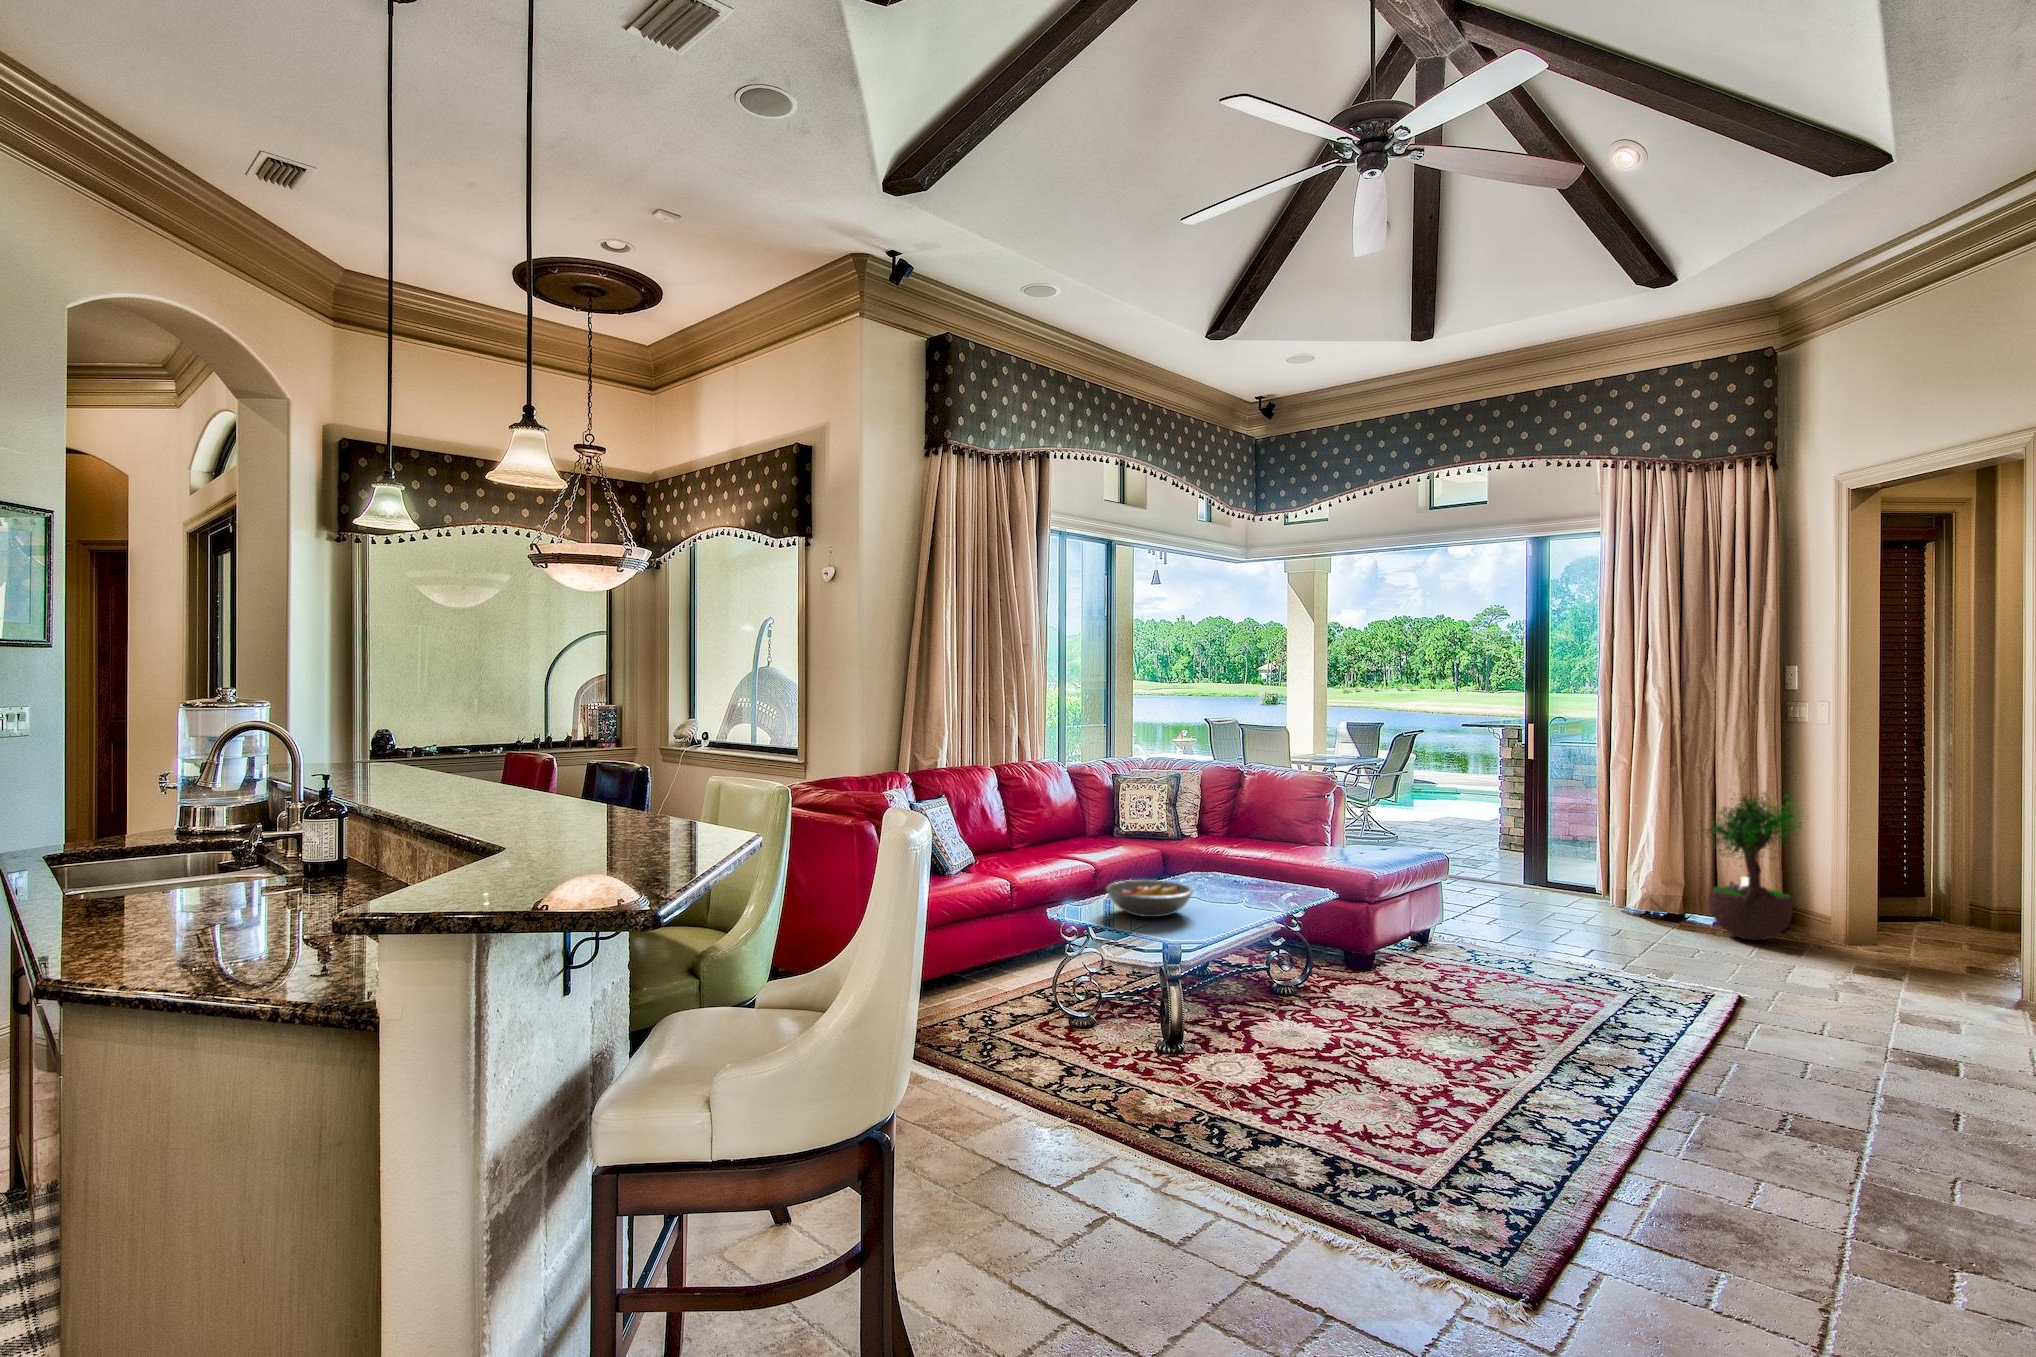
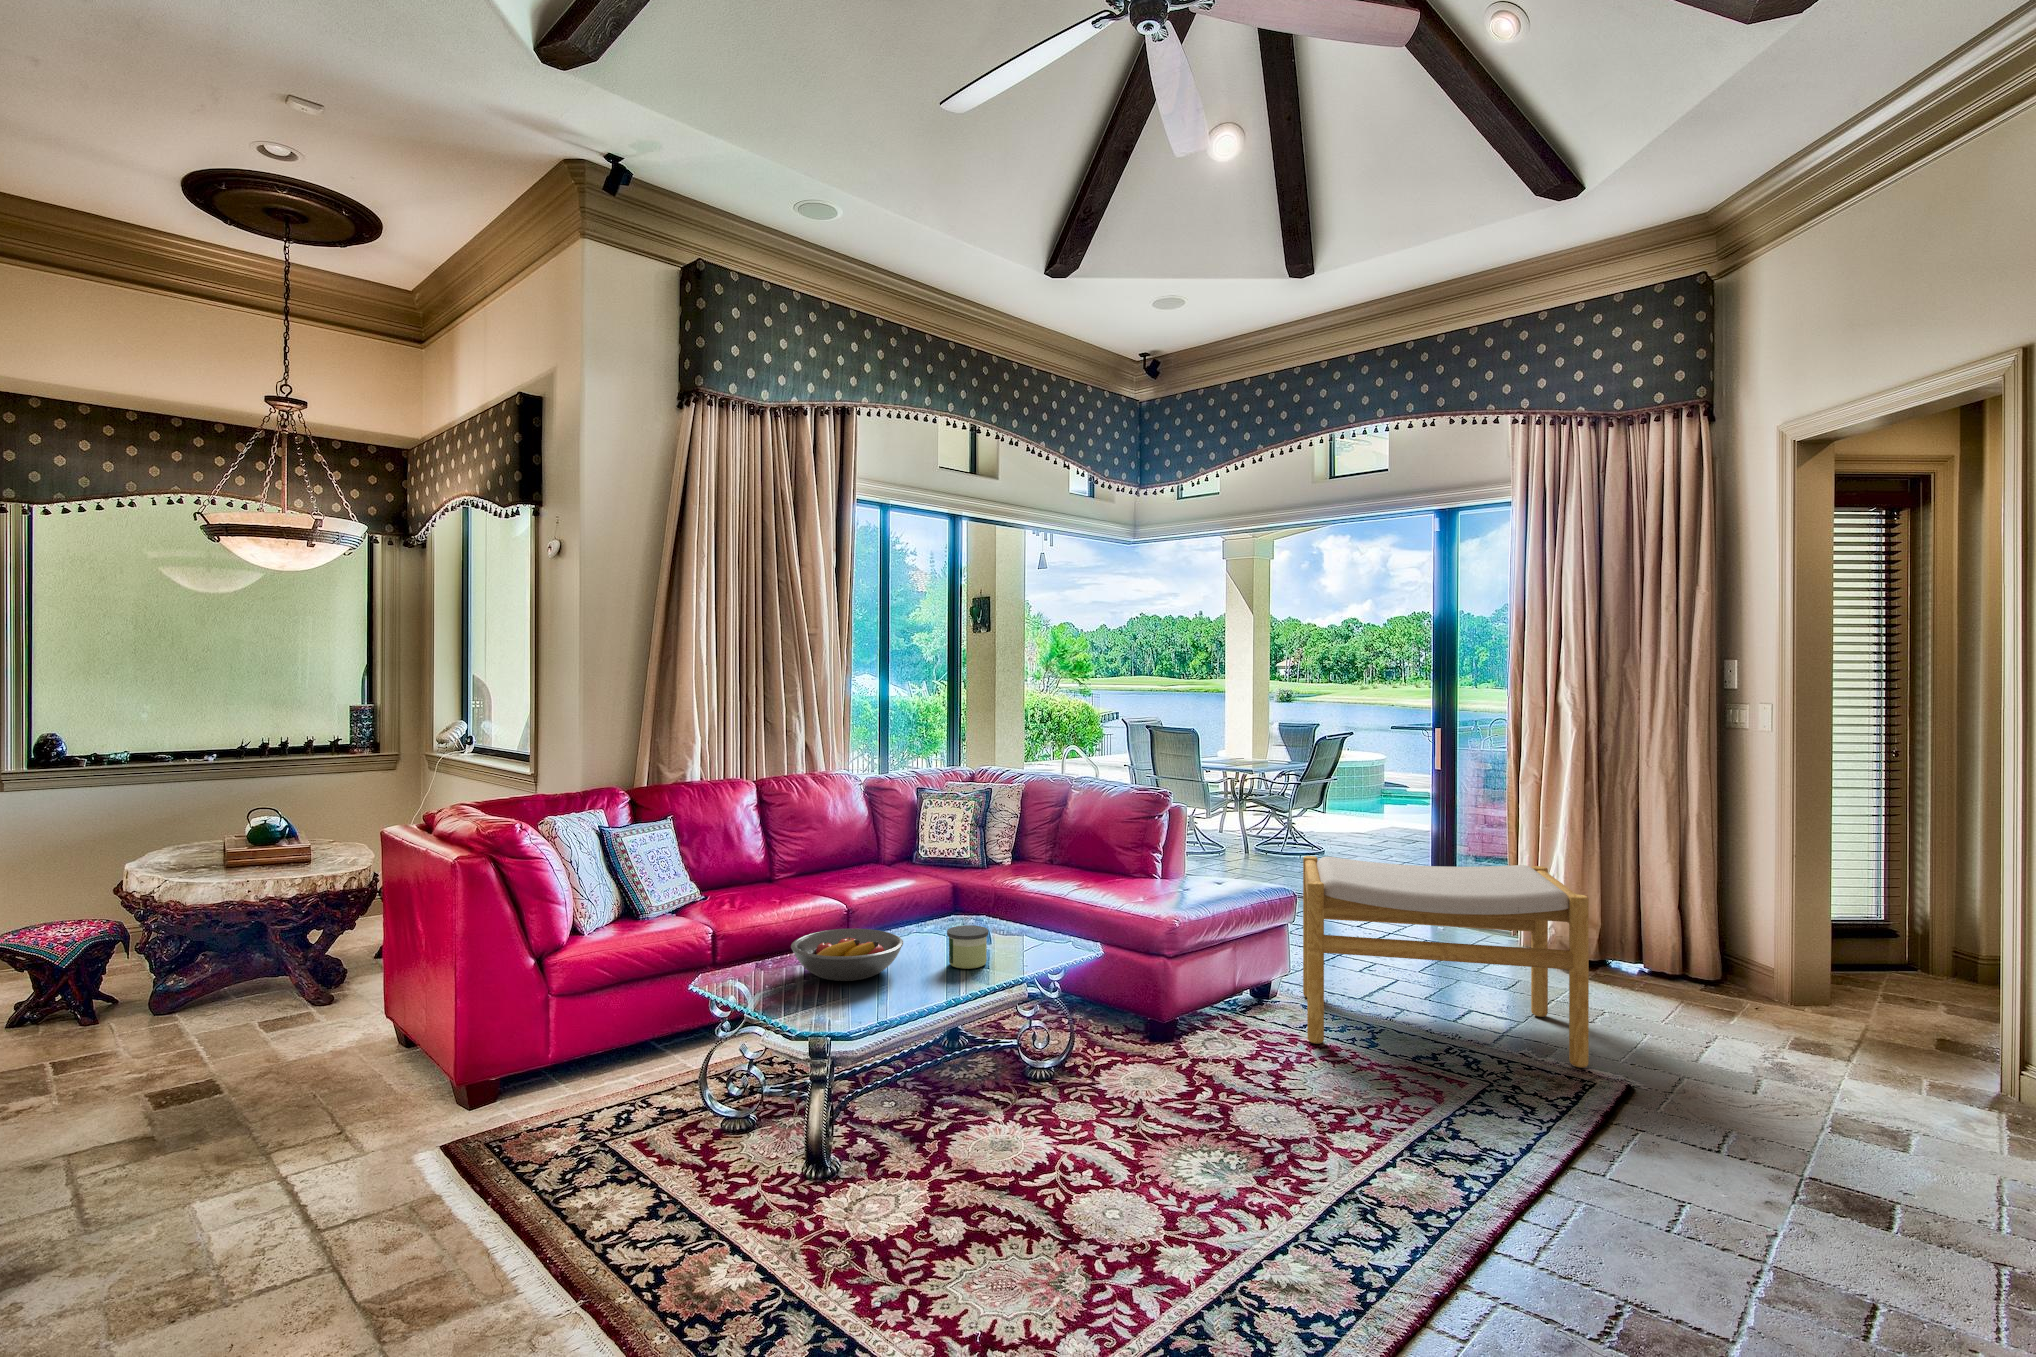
potted tree: present [1696,791,1804,940] -> none [1601,802,1741,998]
footstool: none [1455,827,1705,985] -> present [1303,856,1589,1068]
candle: none [1220,876,1253,908] -> present [947,925,988,969]

